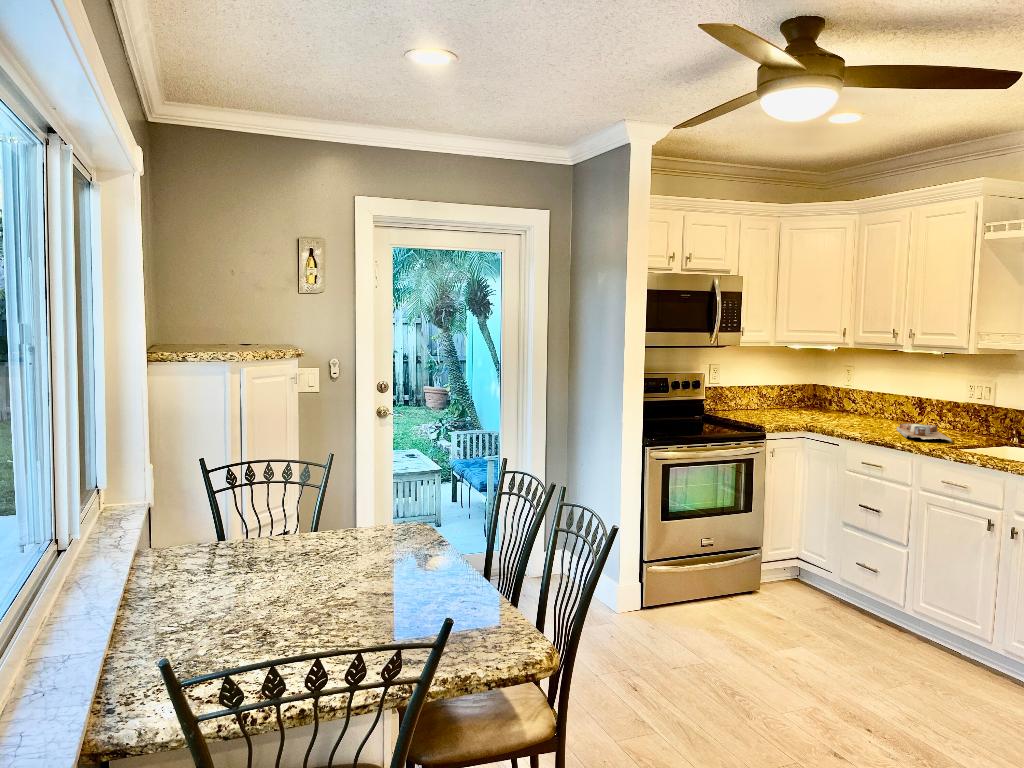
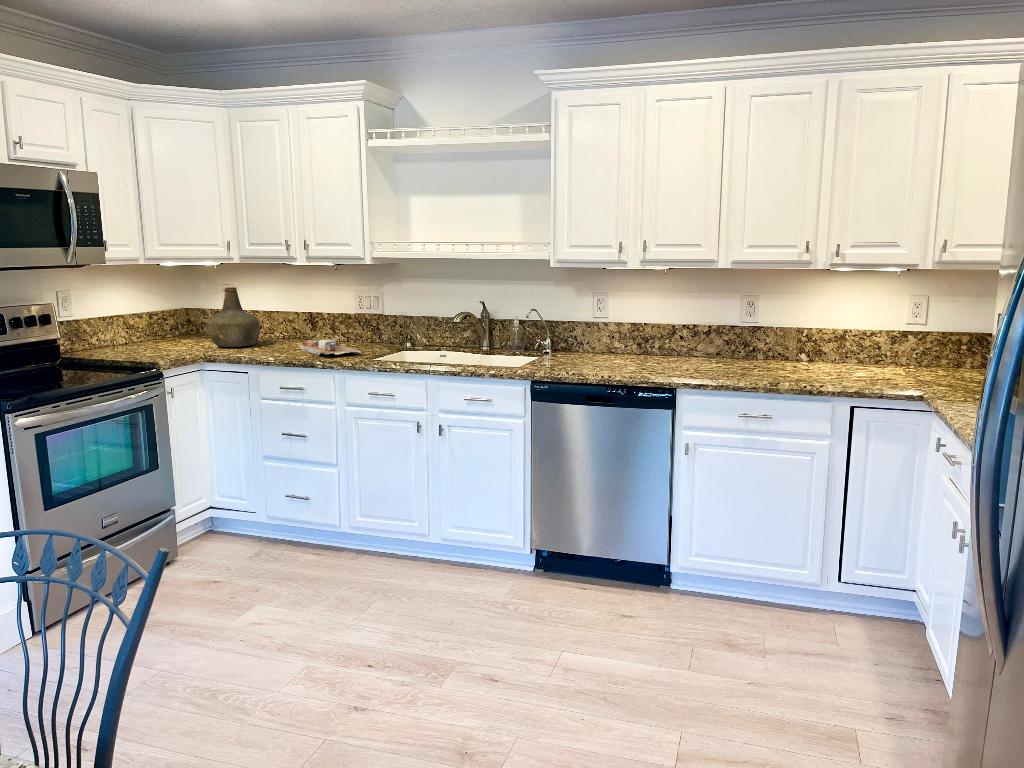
bottle: none [818,369,866,422] -> present [207,287,260,347]

